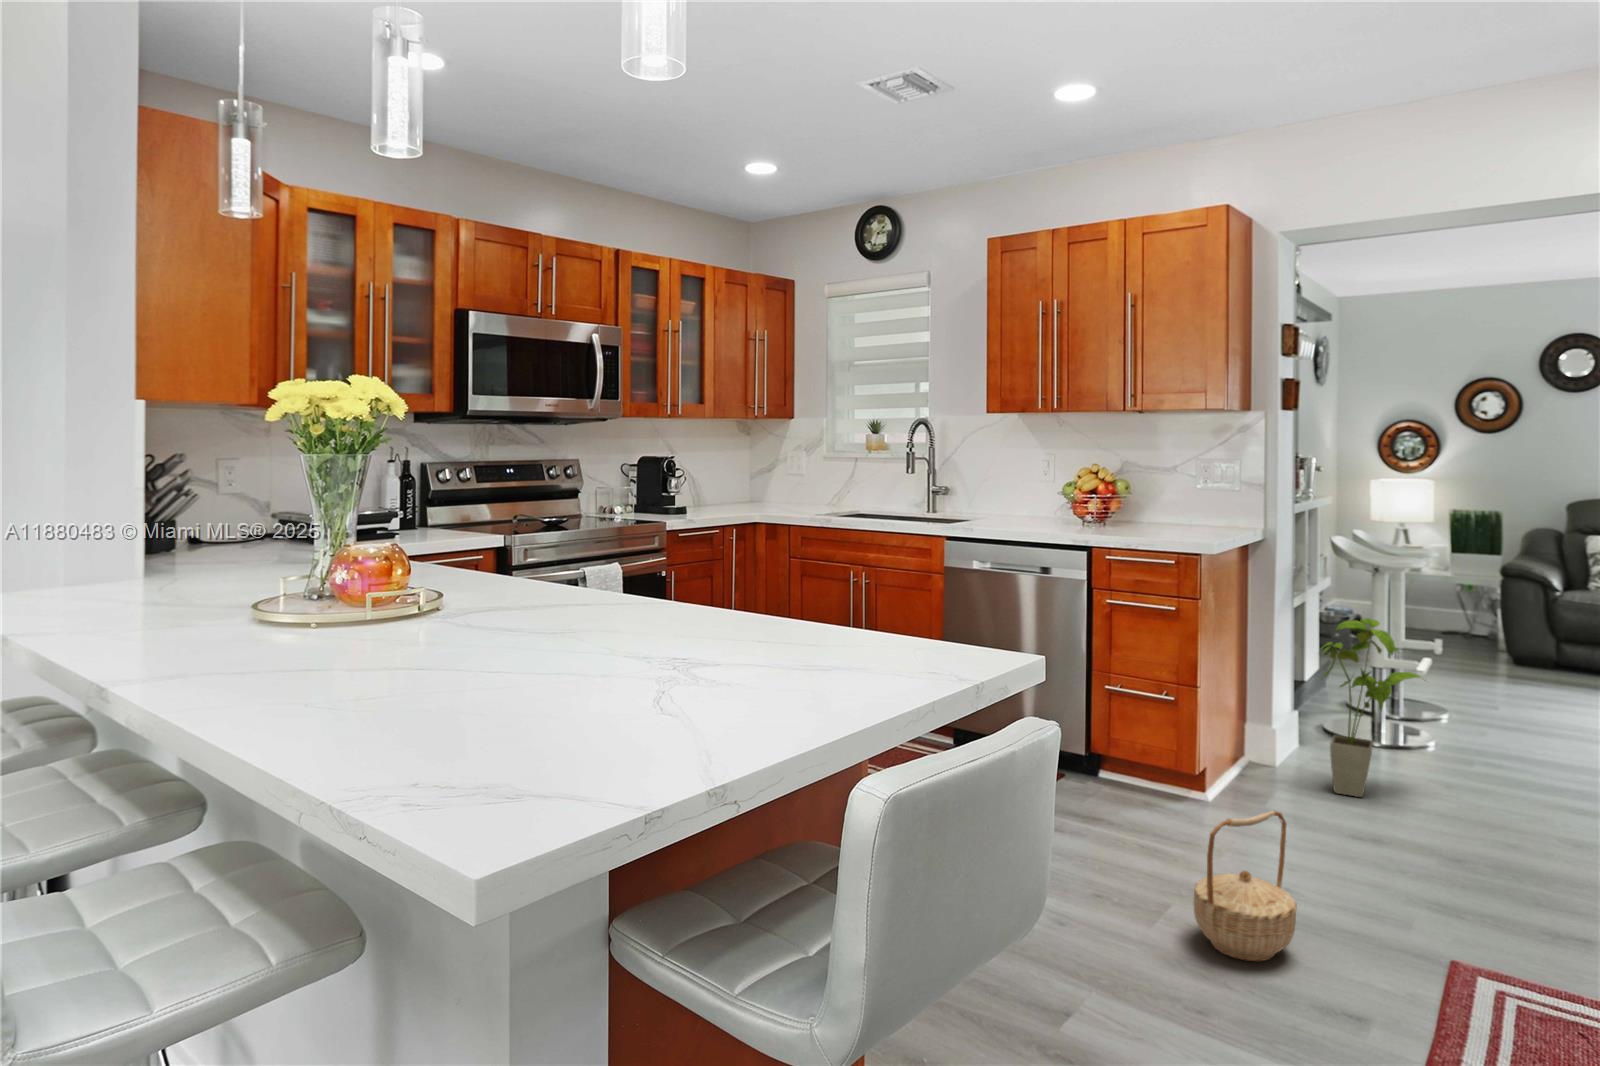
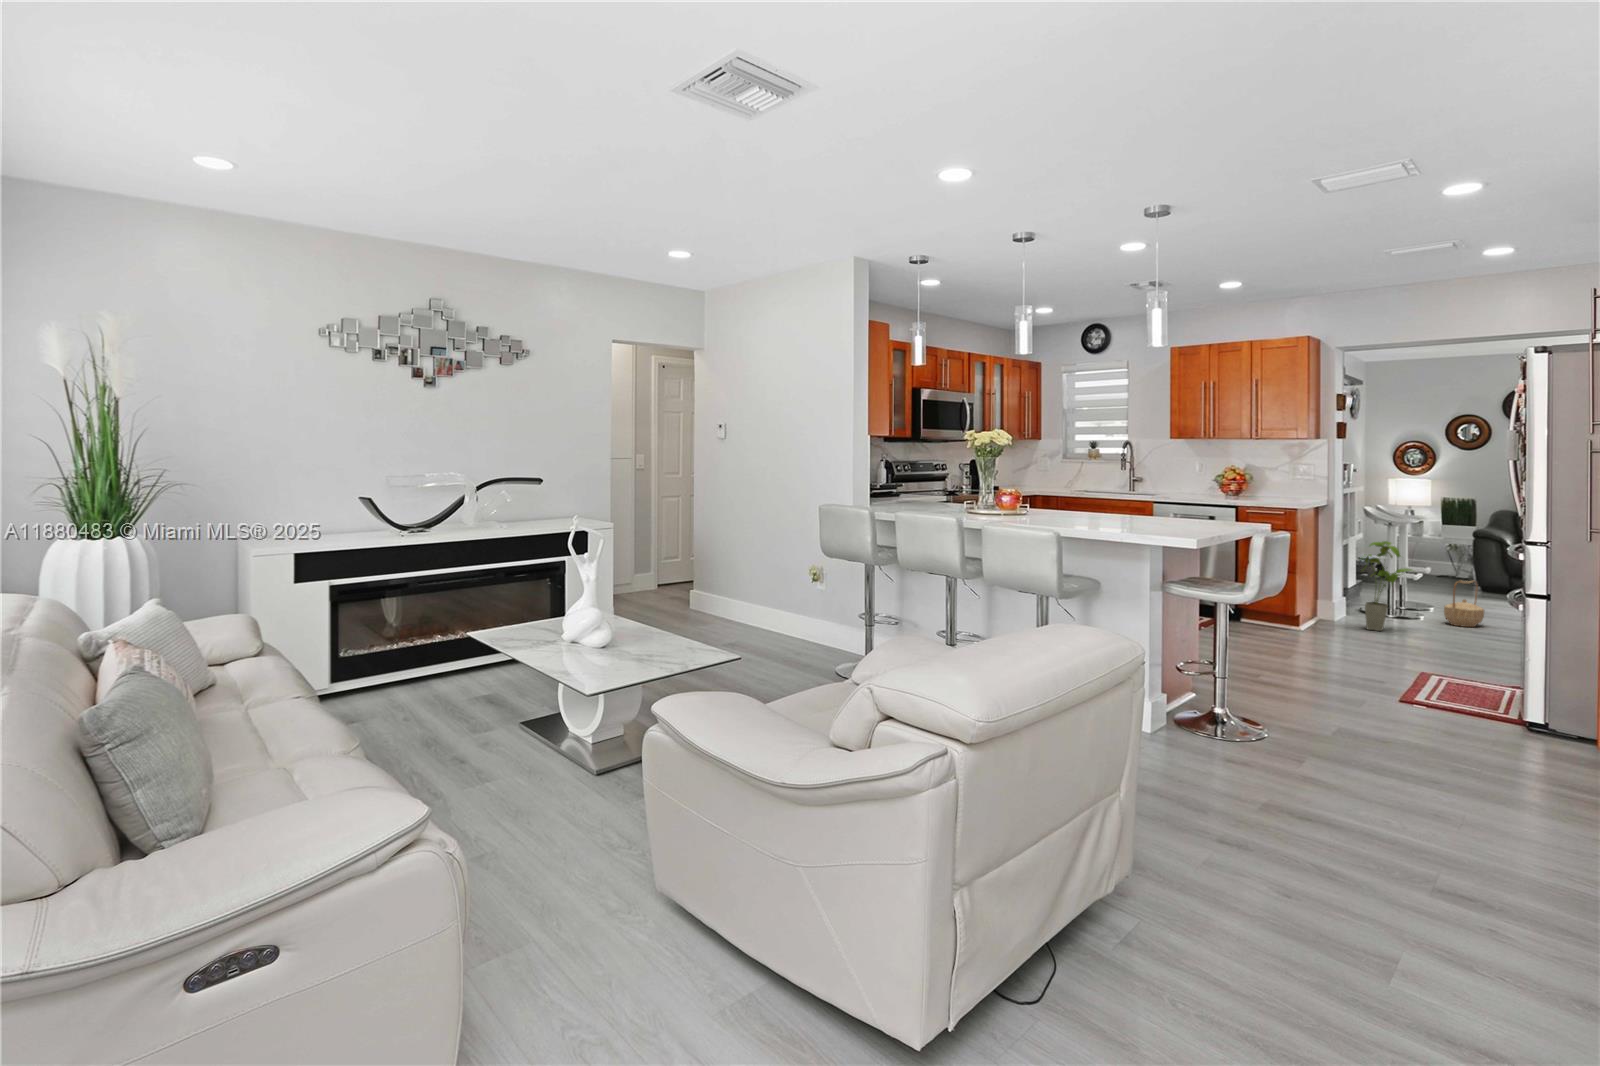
basket: present [1194,811,1297,961] -> present [1444,581,1484,627]

